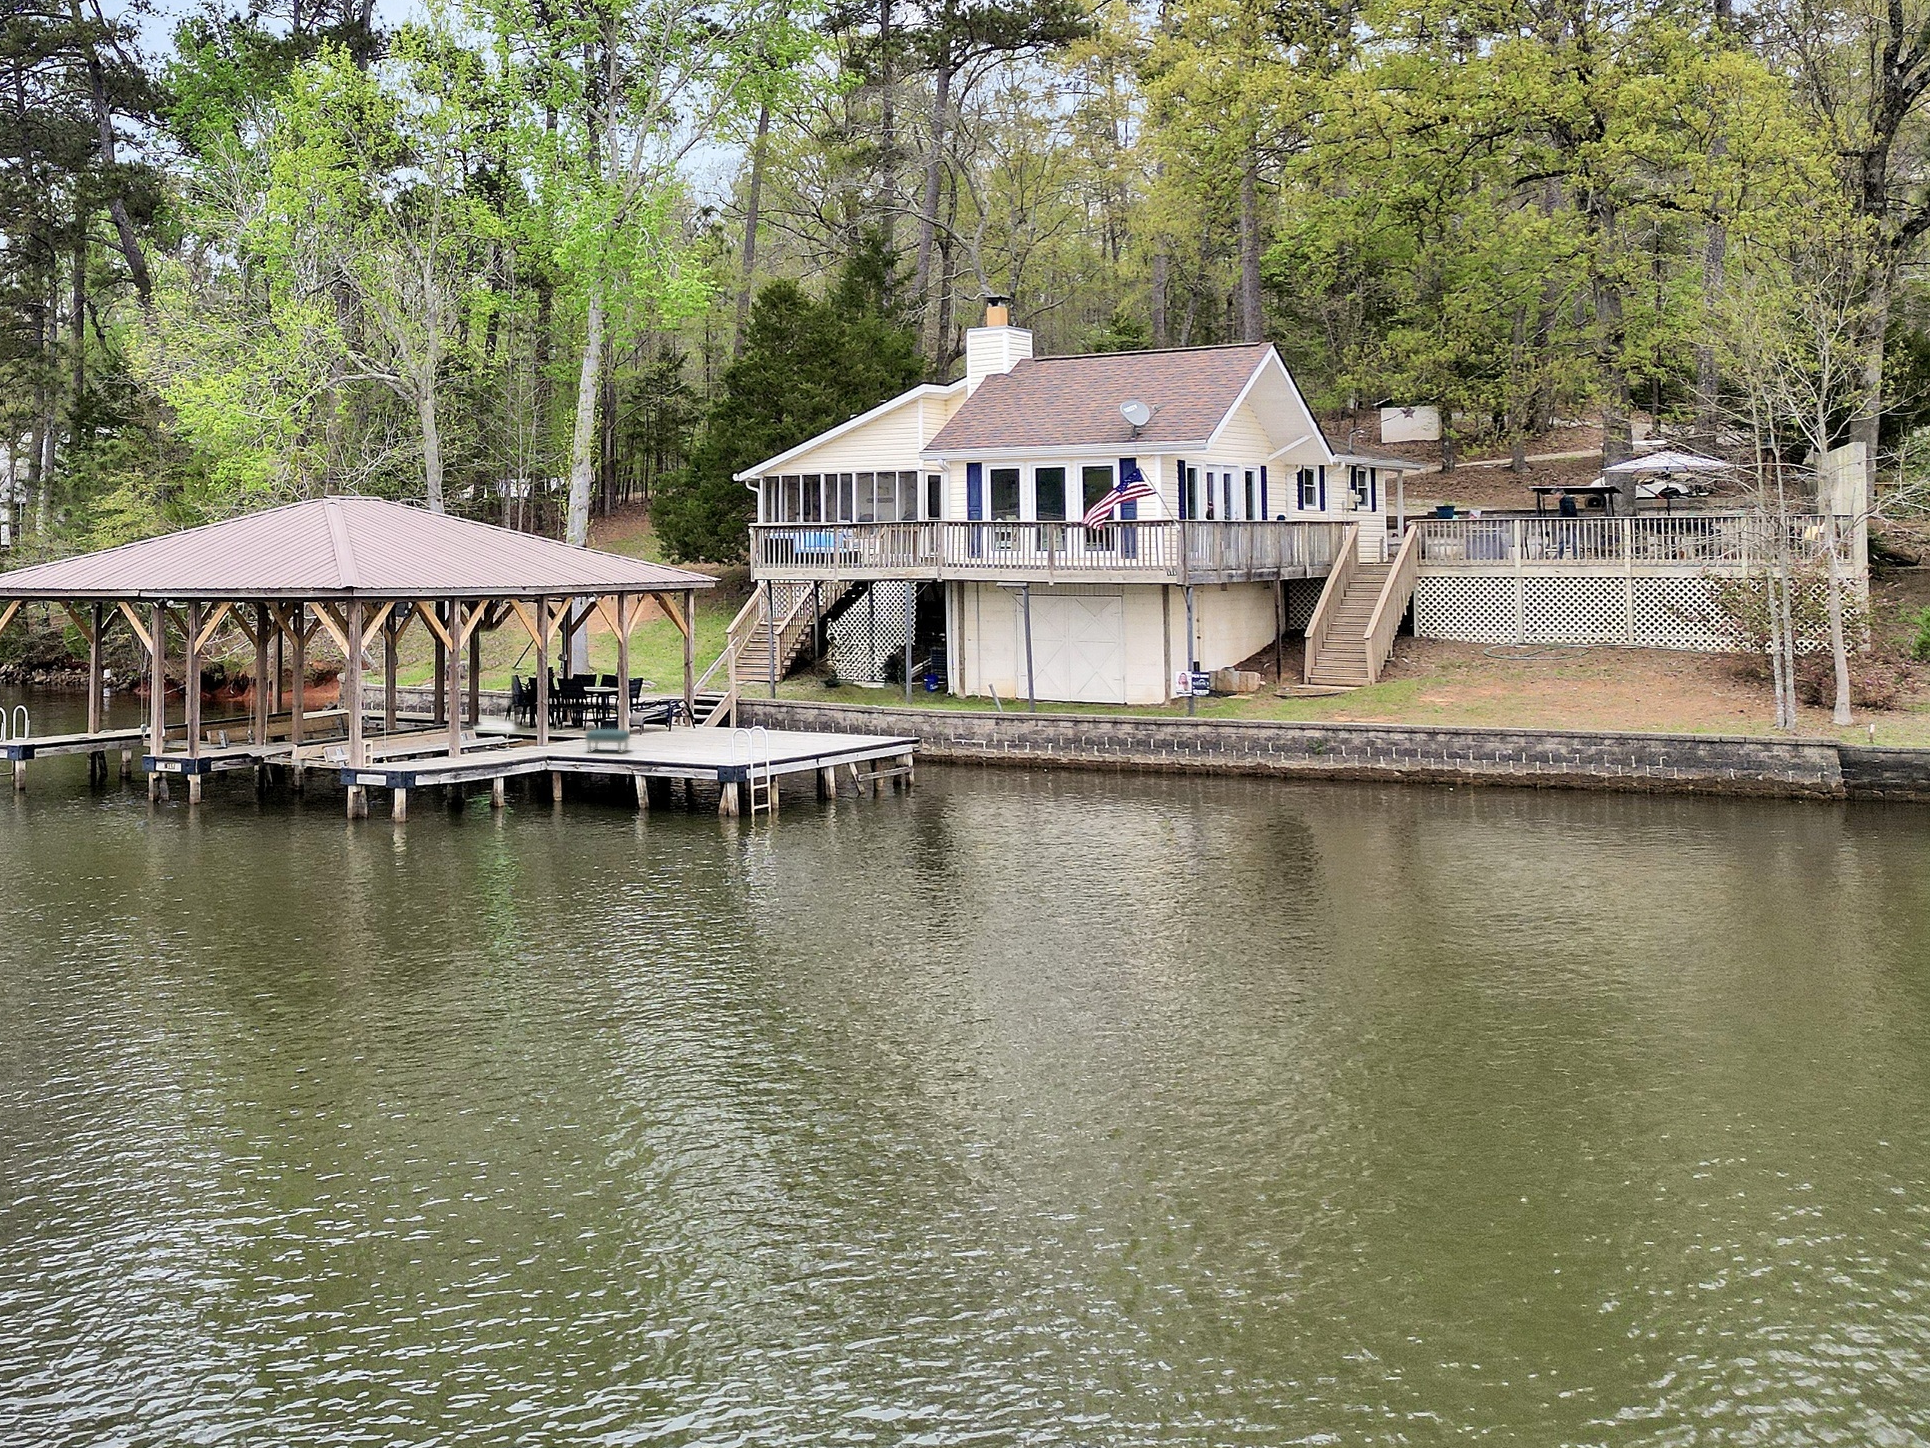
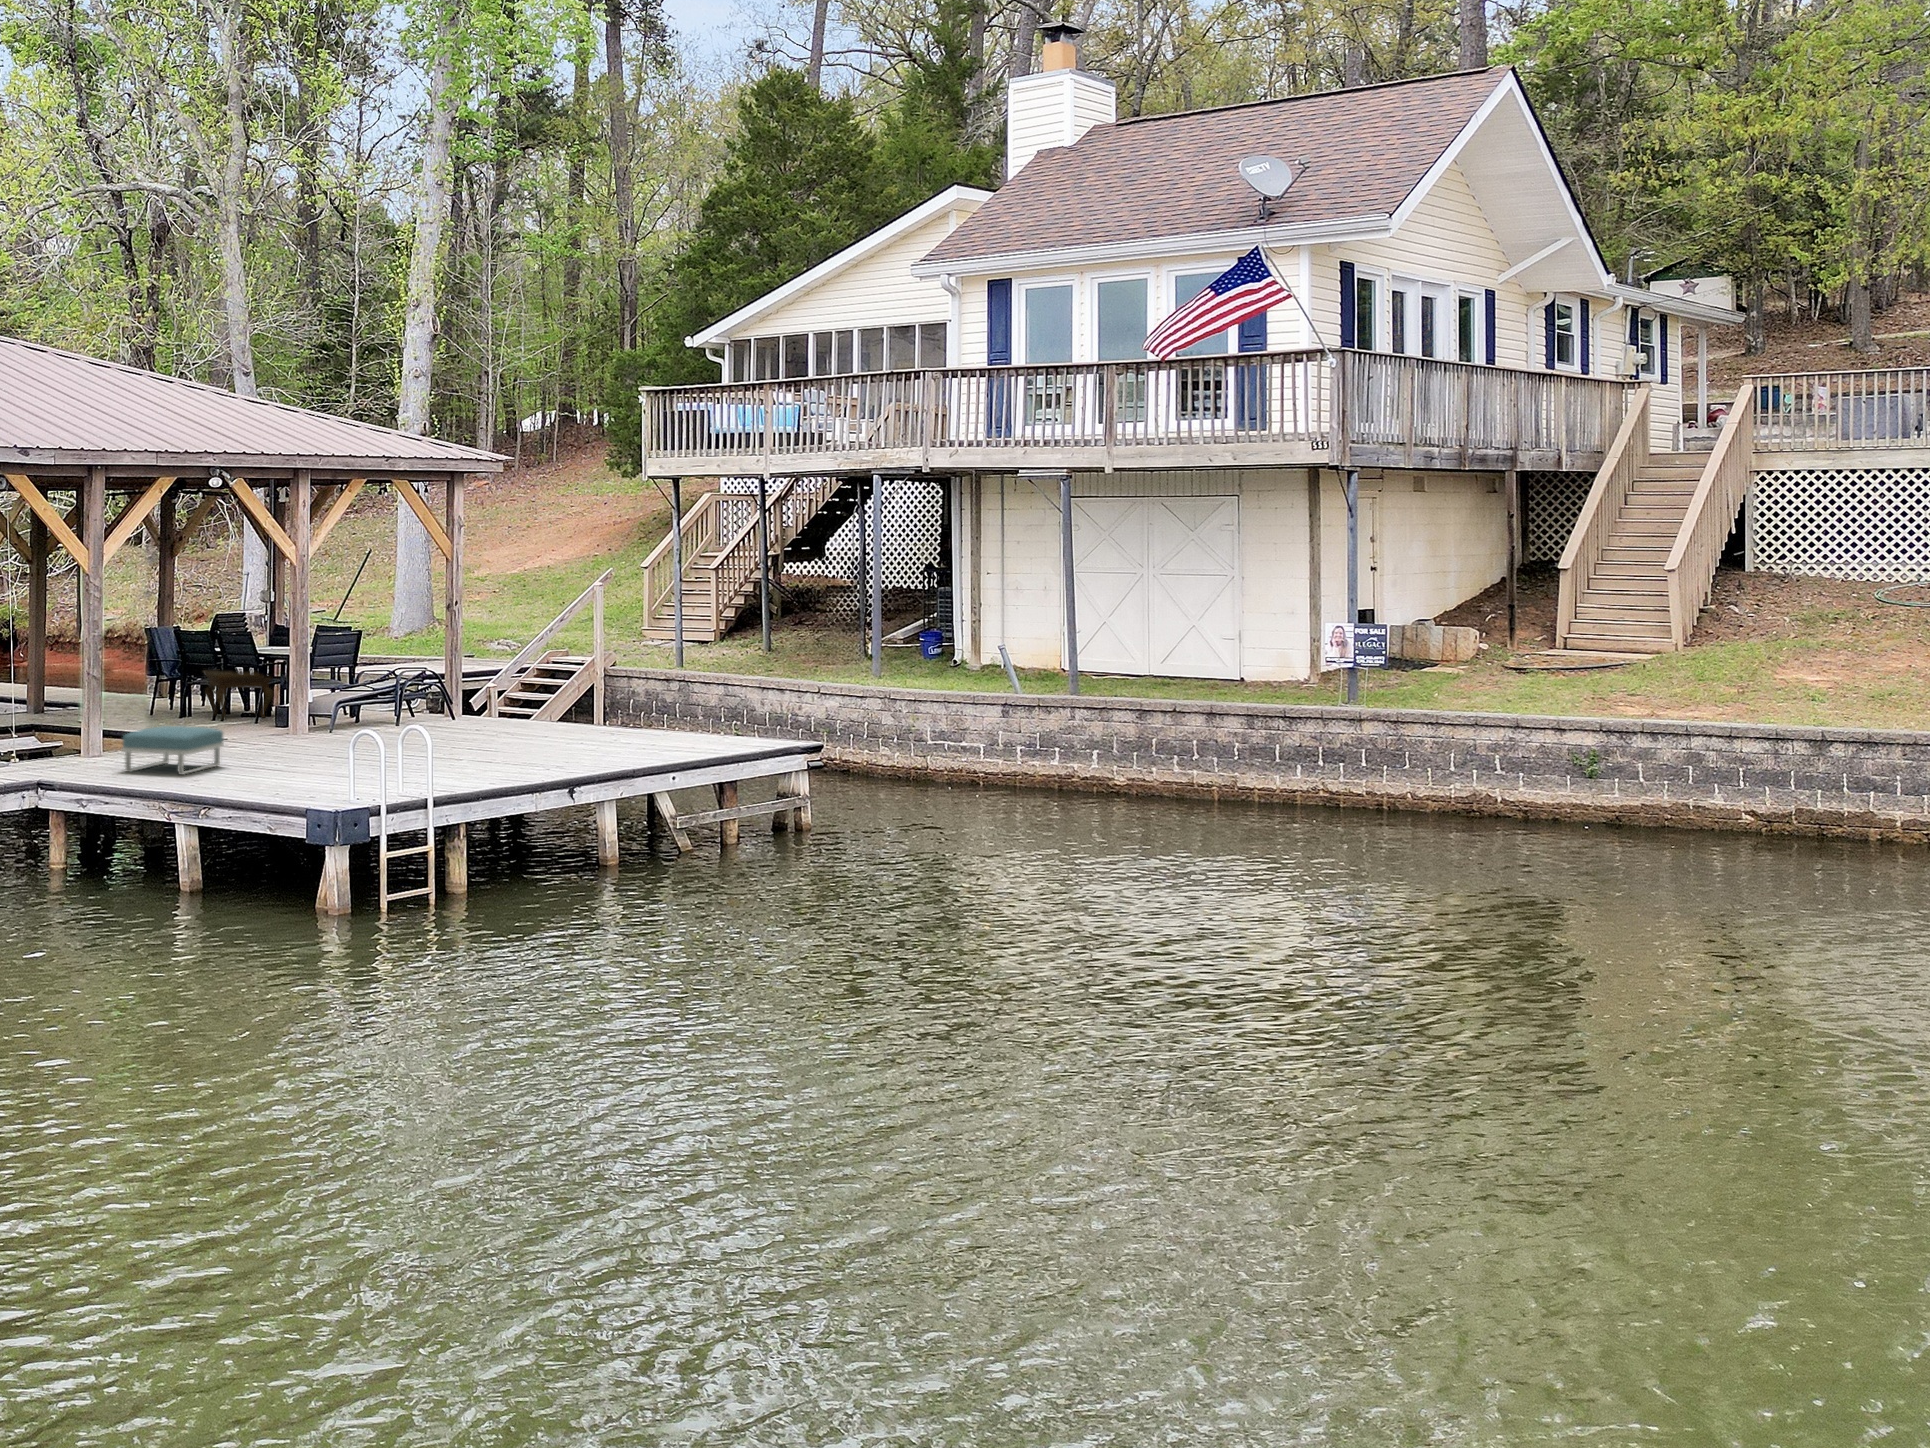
side table: none [543,701,590,730] -> present [204,670,273,719]

